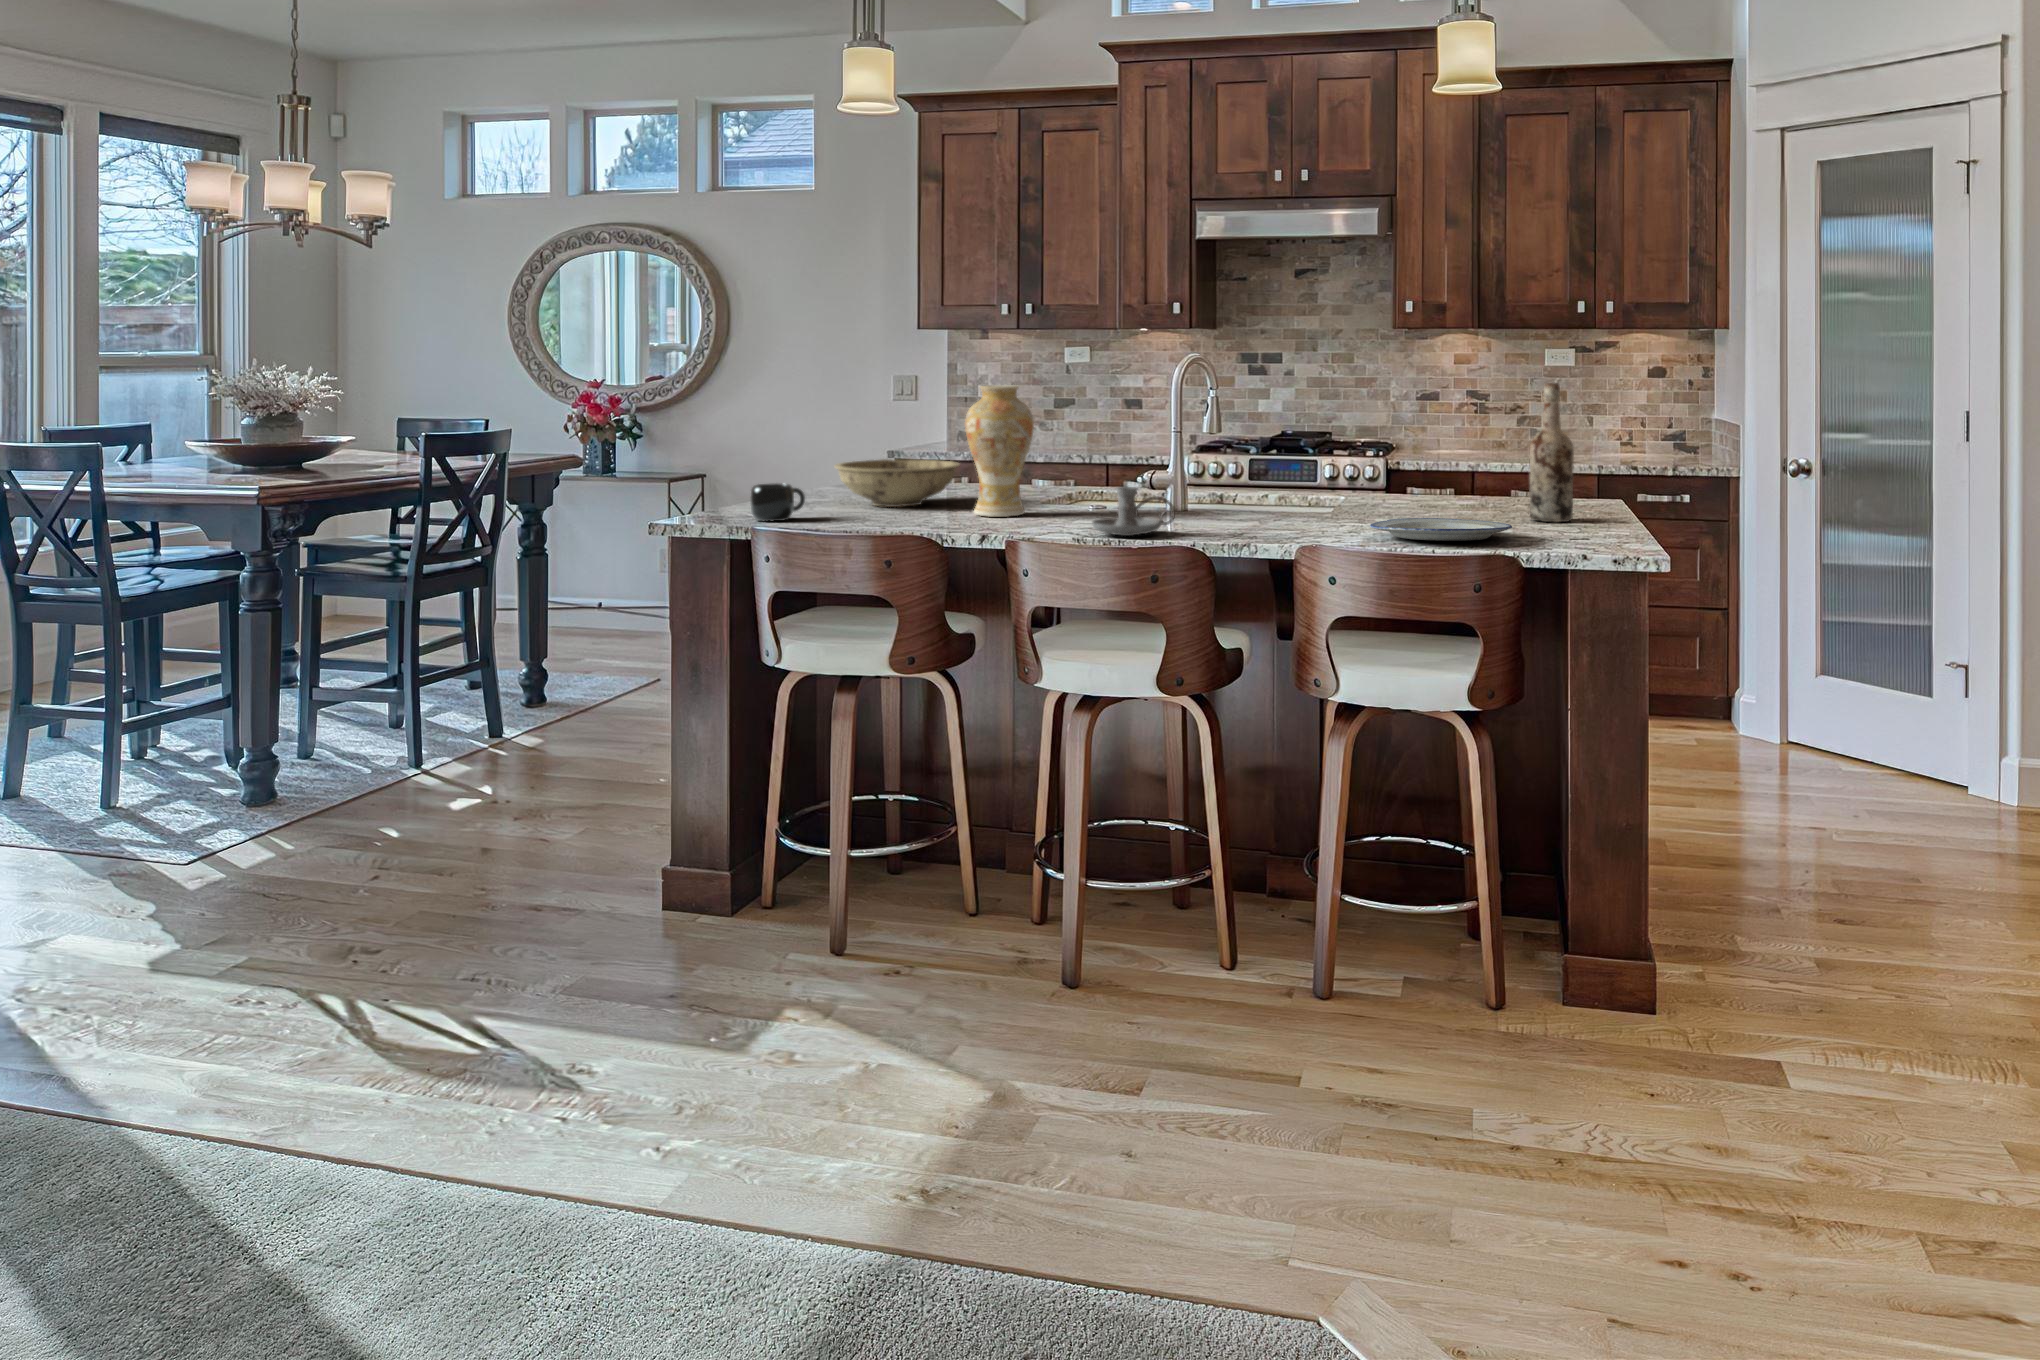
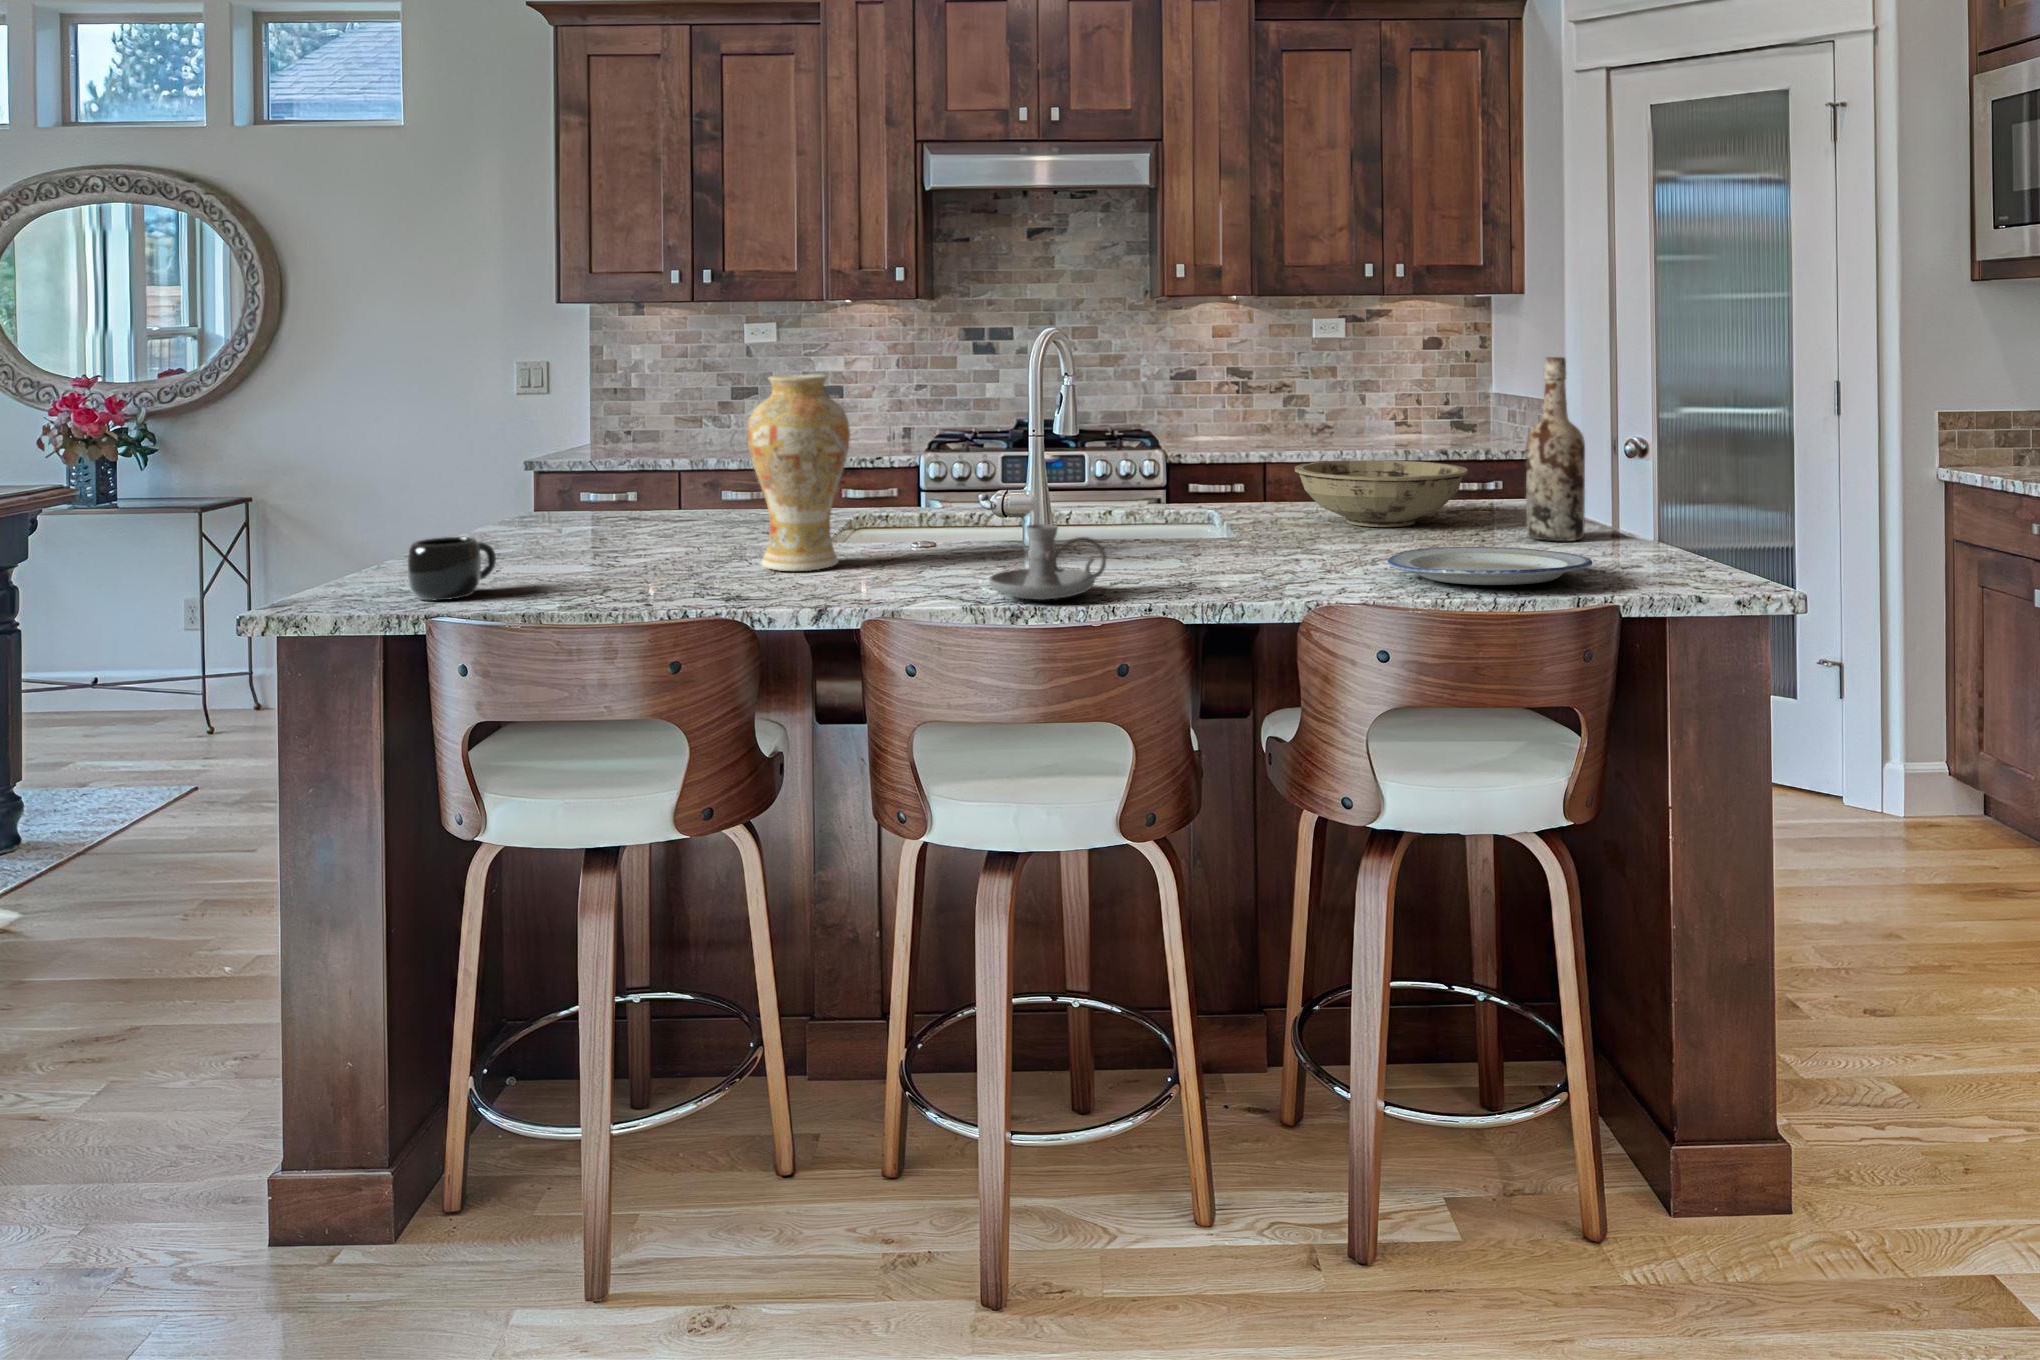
bowl: present [834,459,960,507] -> present [1295,460,1468,527]

